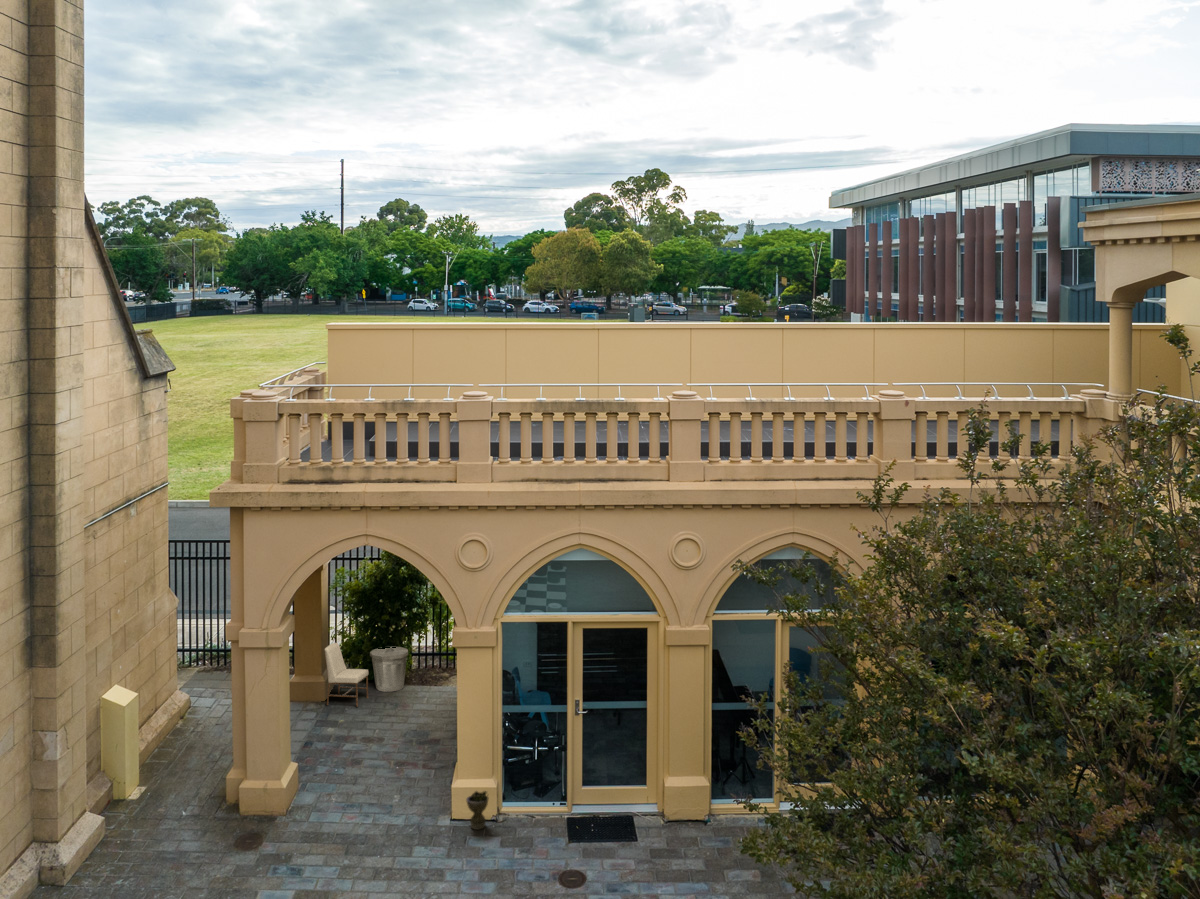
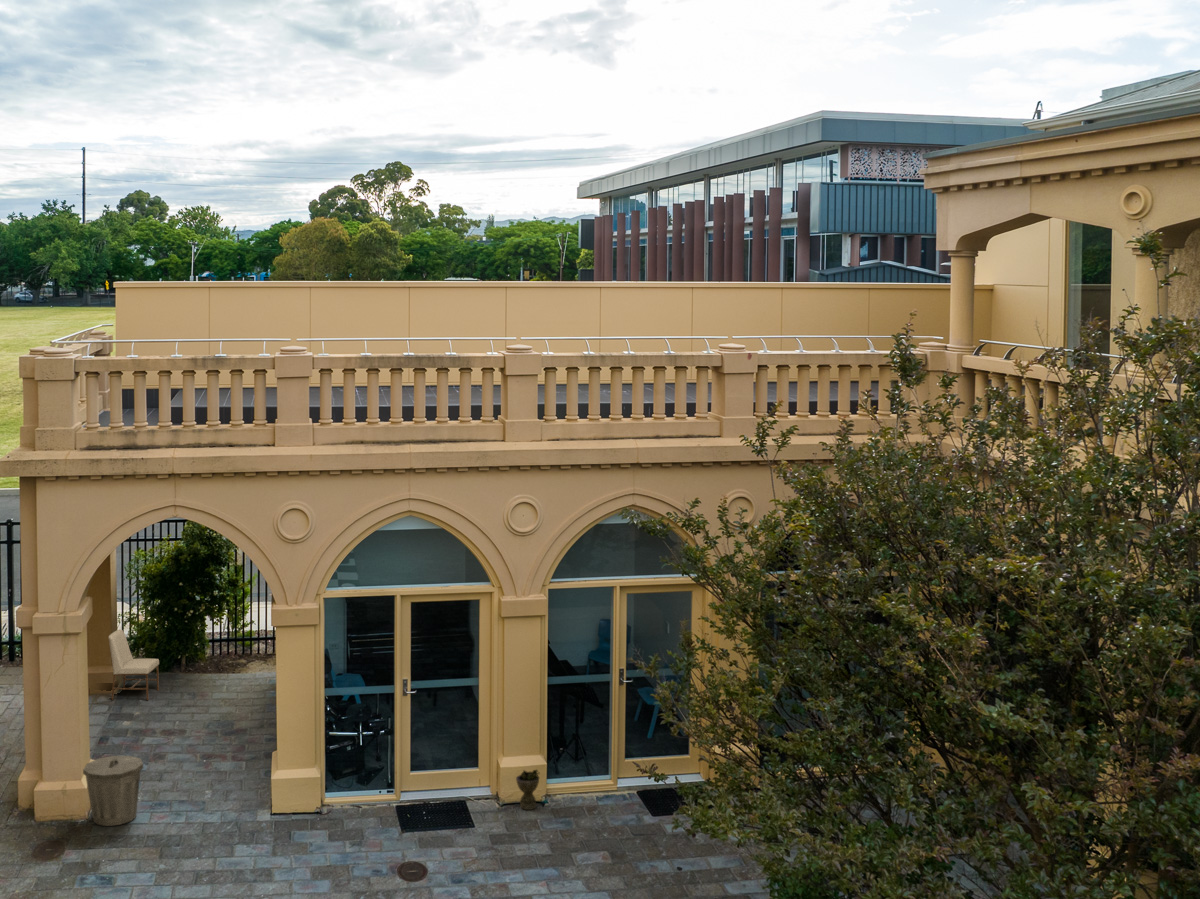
trash can: present [370,647,408,692] -> present [83,756,143,826]
planter: present [466,791,489,830] -> present [516,770,539,810]

